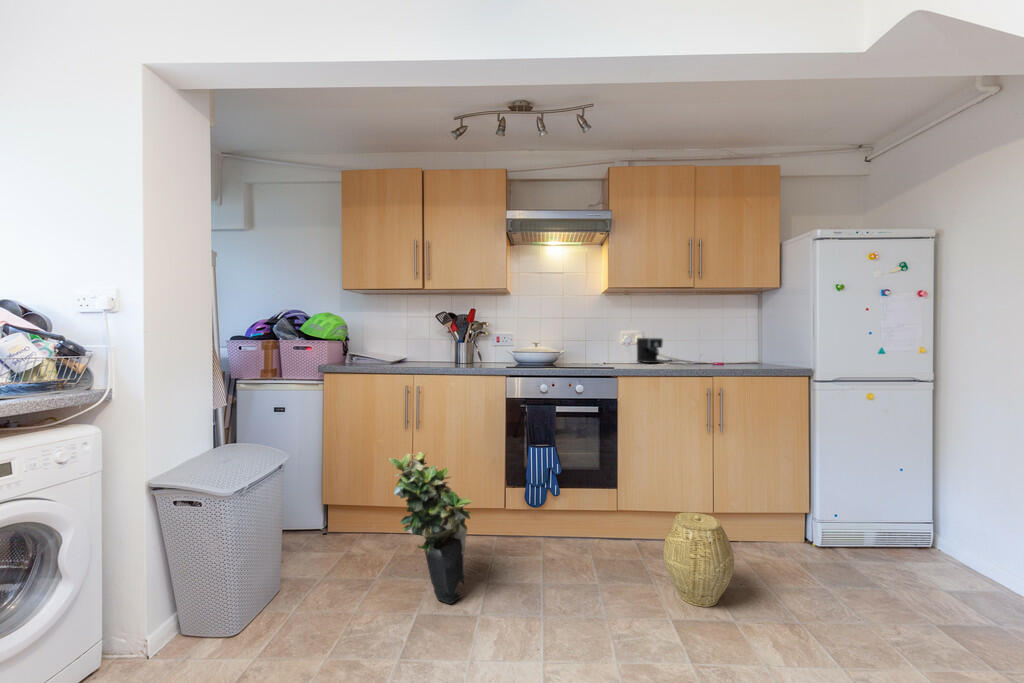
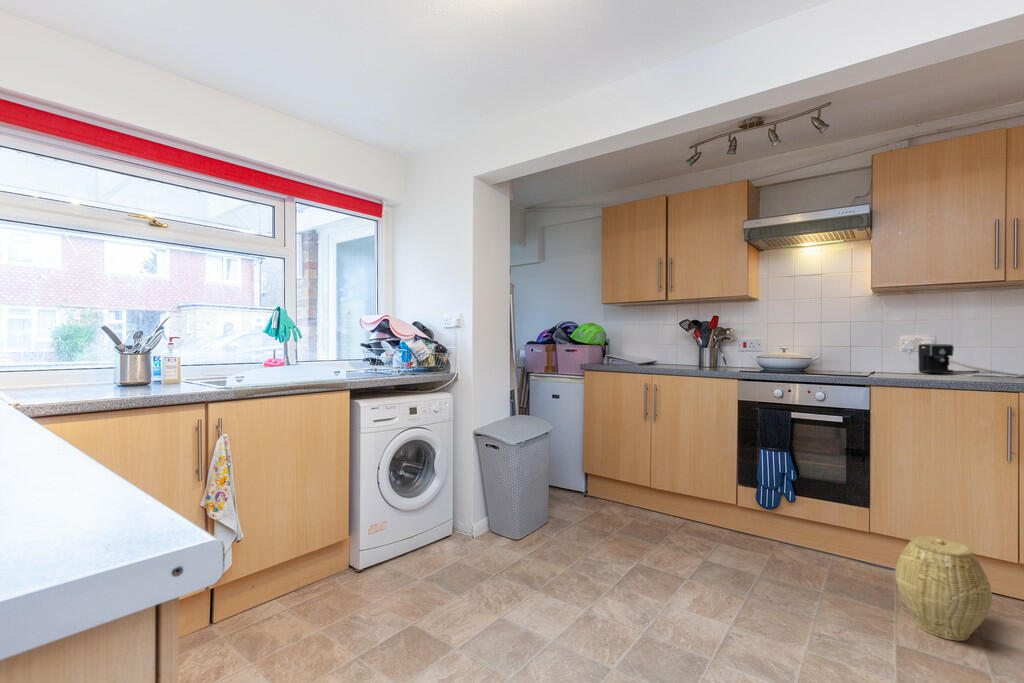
potted plant: present [390,452,472,604] -> none [621,436,690,563]

